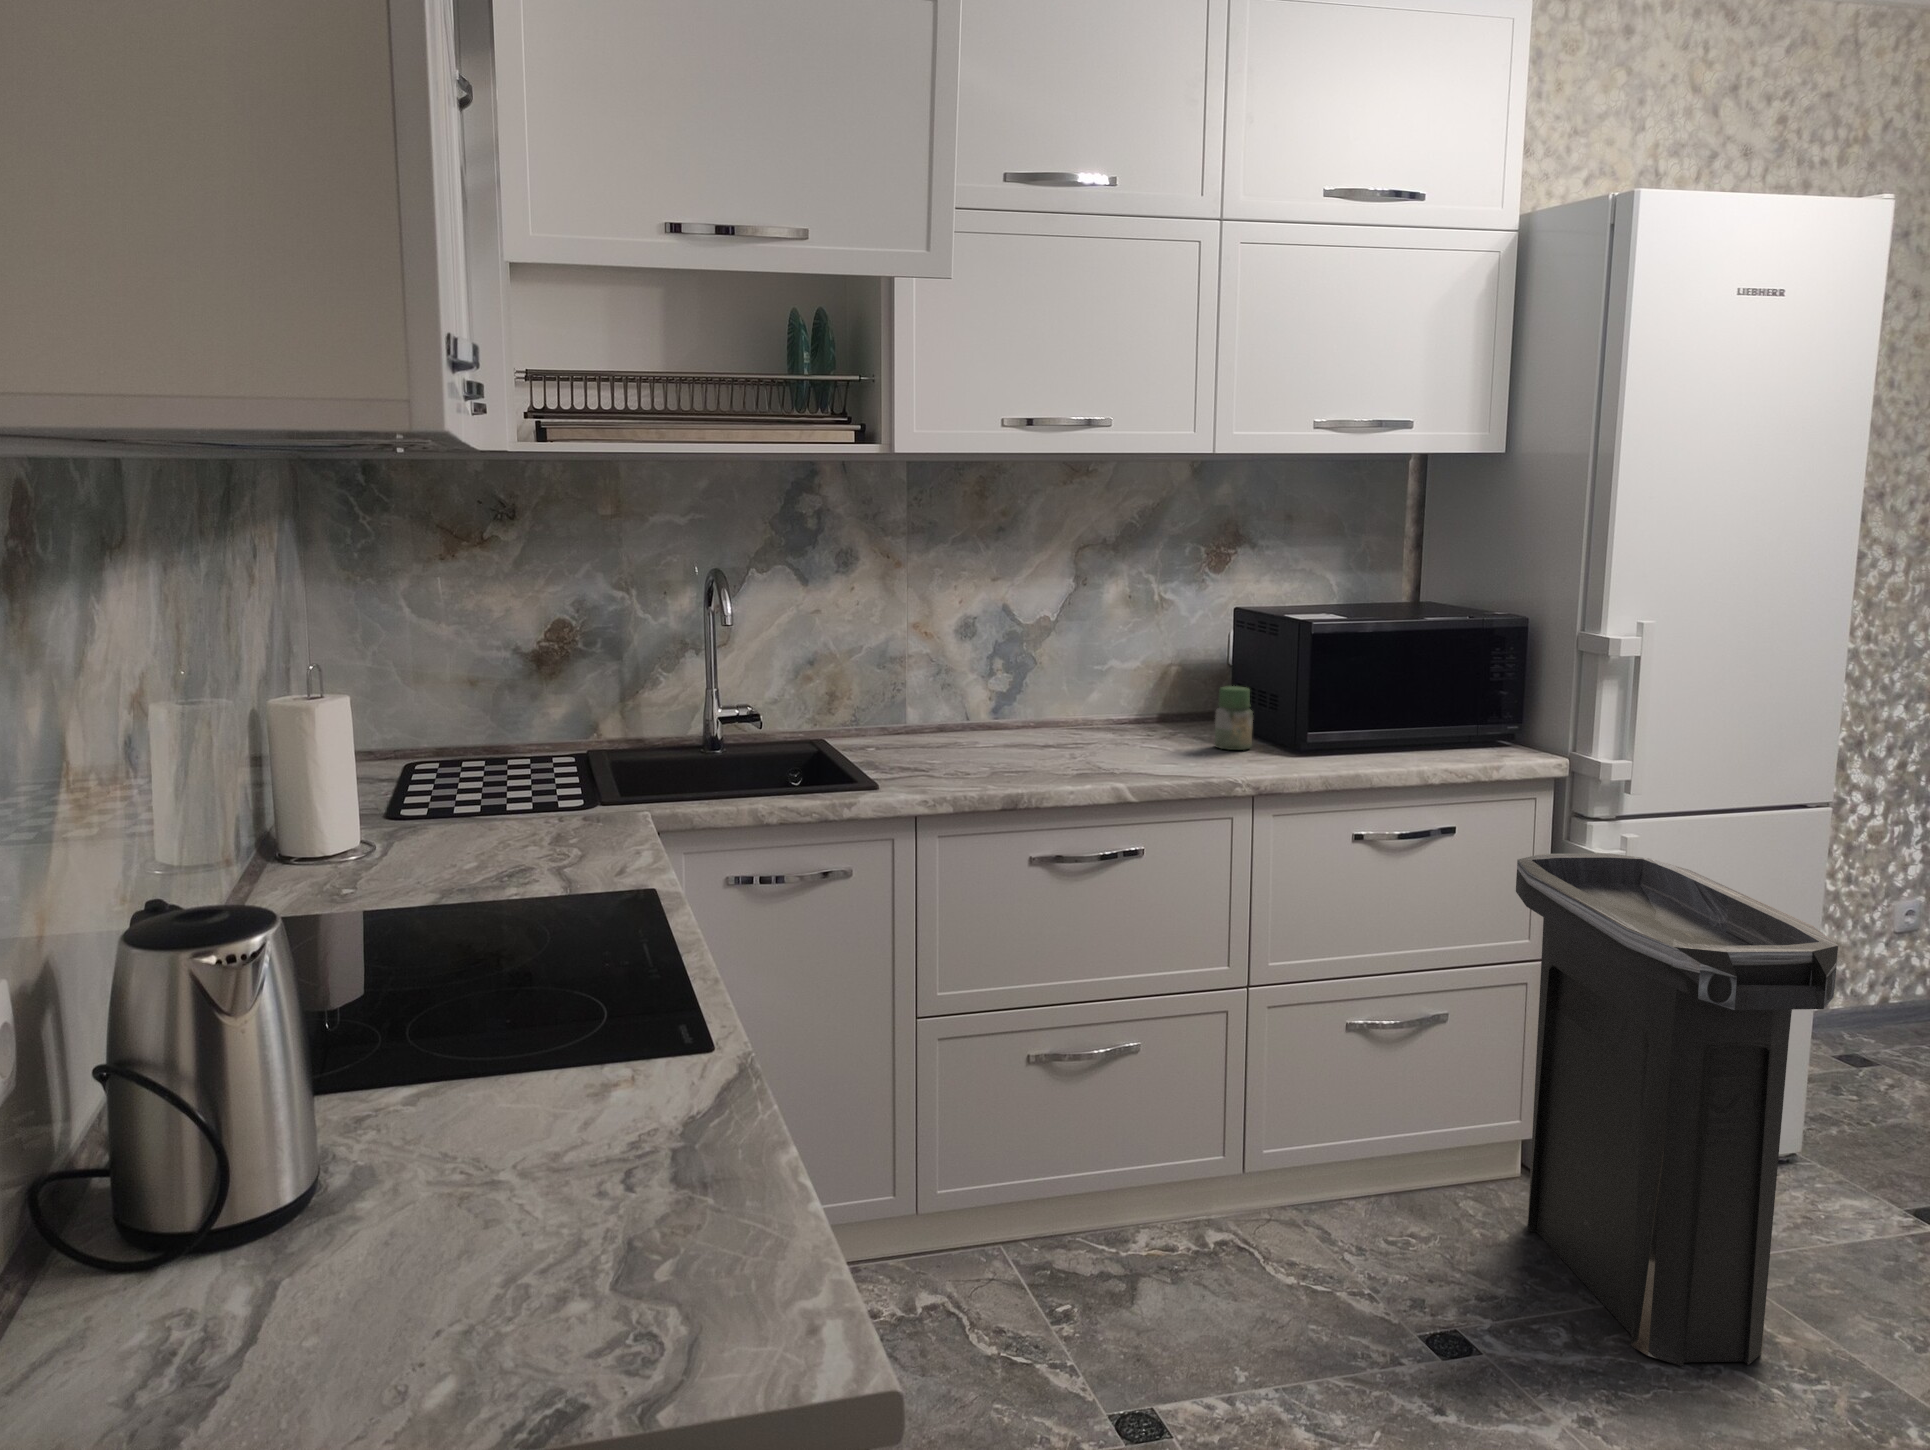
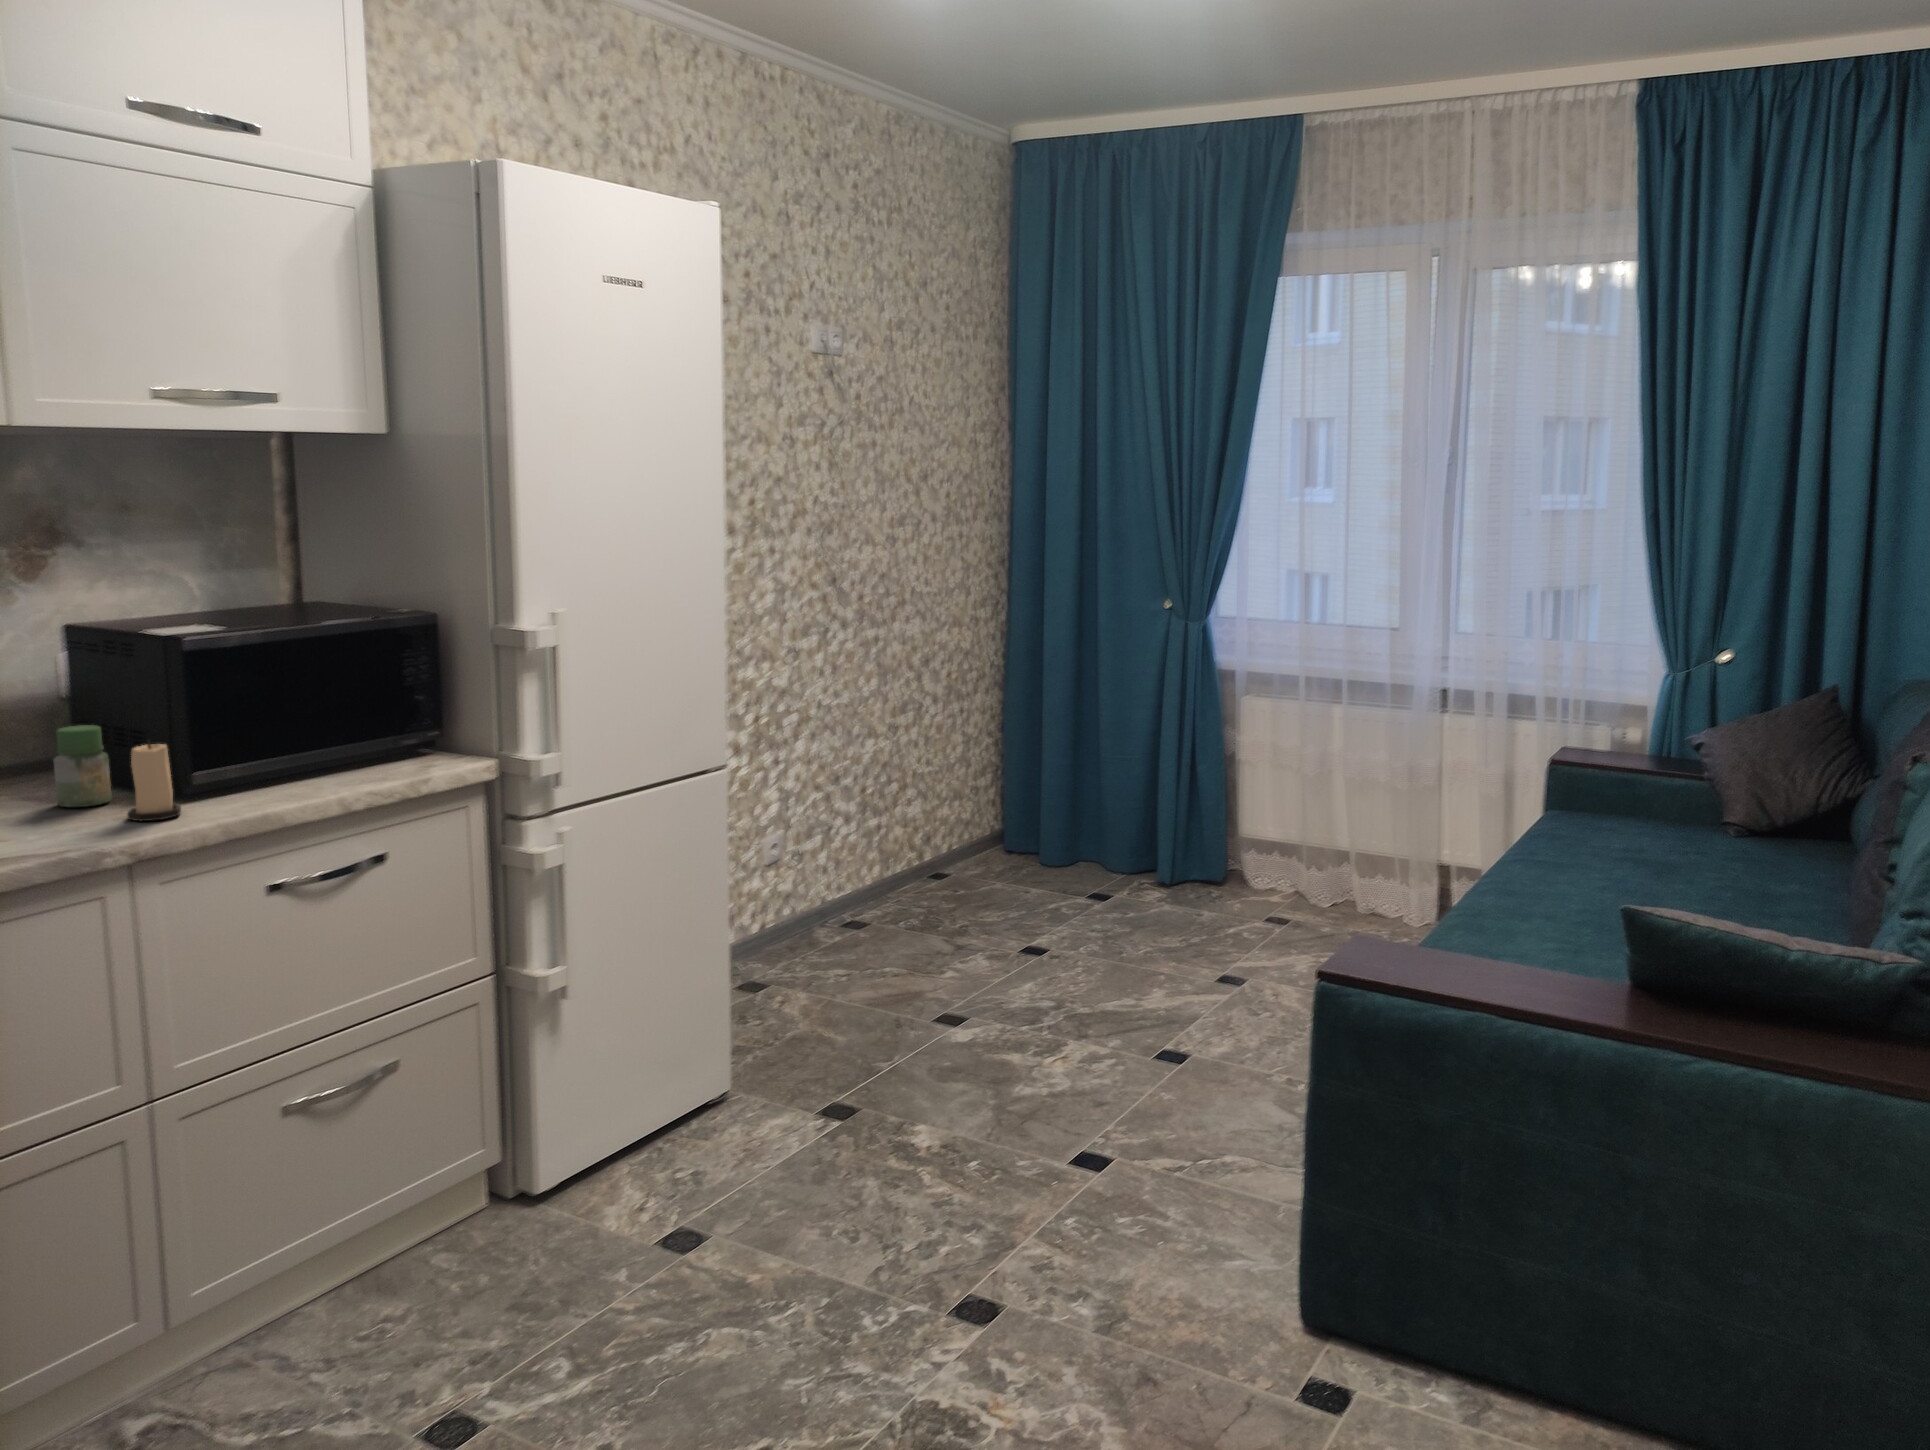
candle: none [1259,701,1298,767] -> present [127,741,181,821]
trash can: present [1516,853,1838,1366] -> none [455,849,771,1350]

